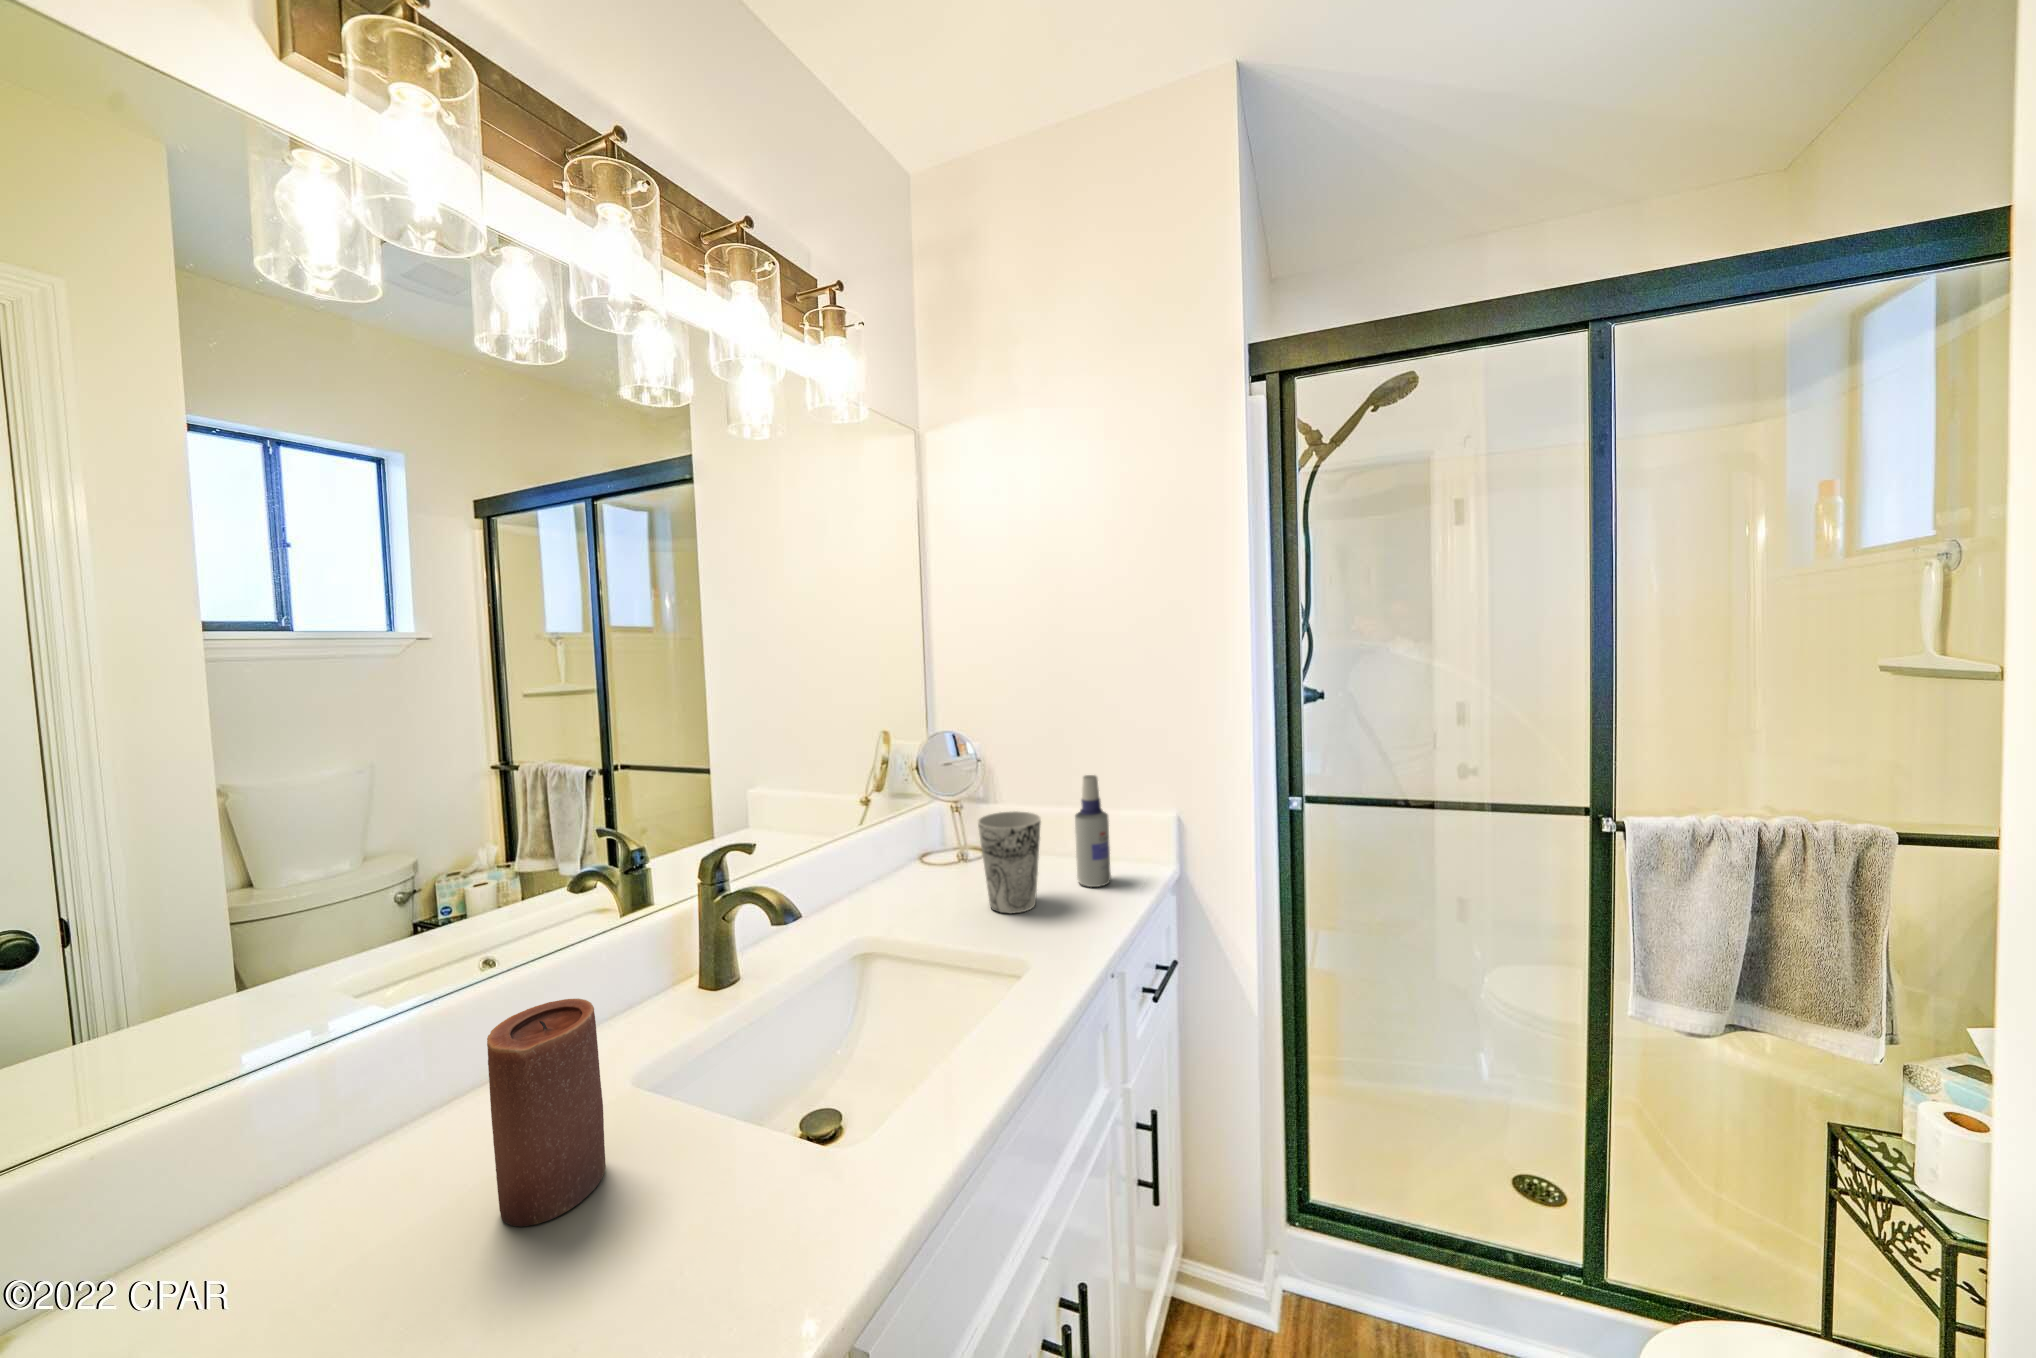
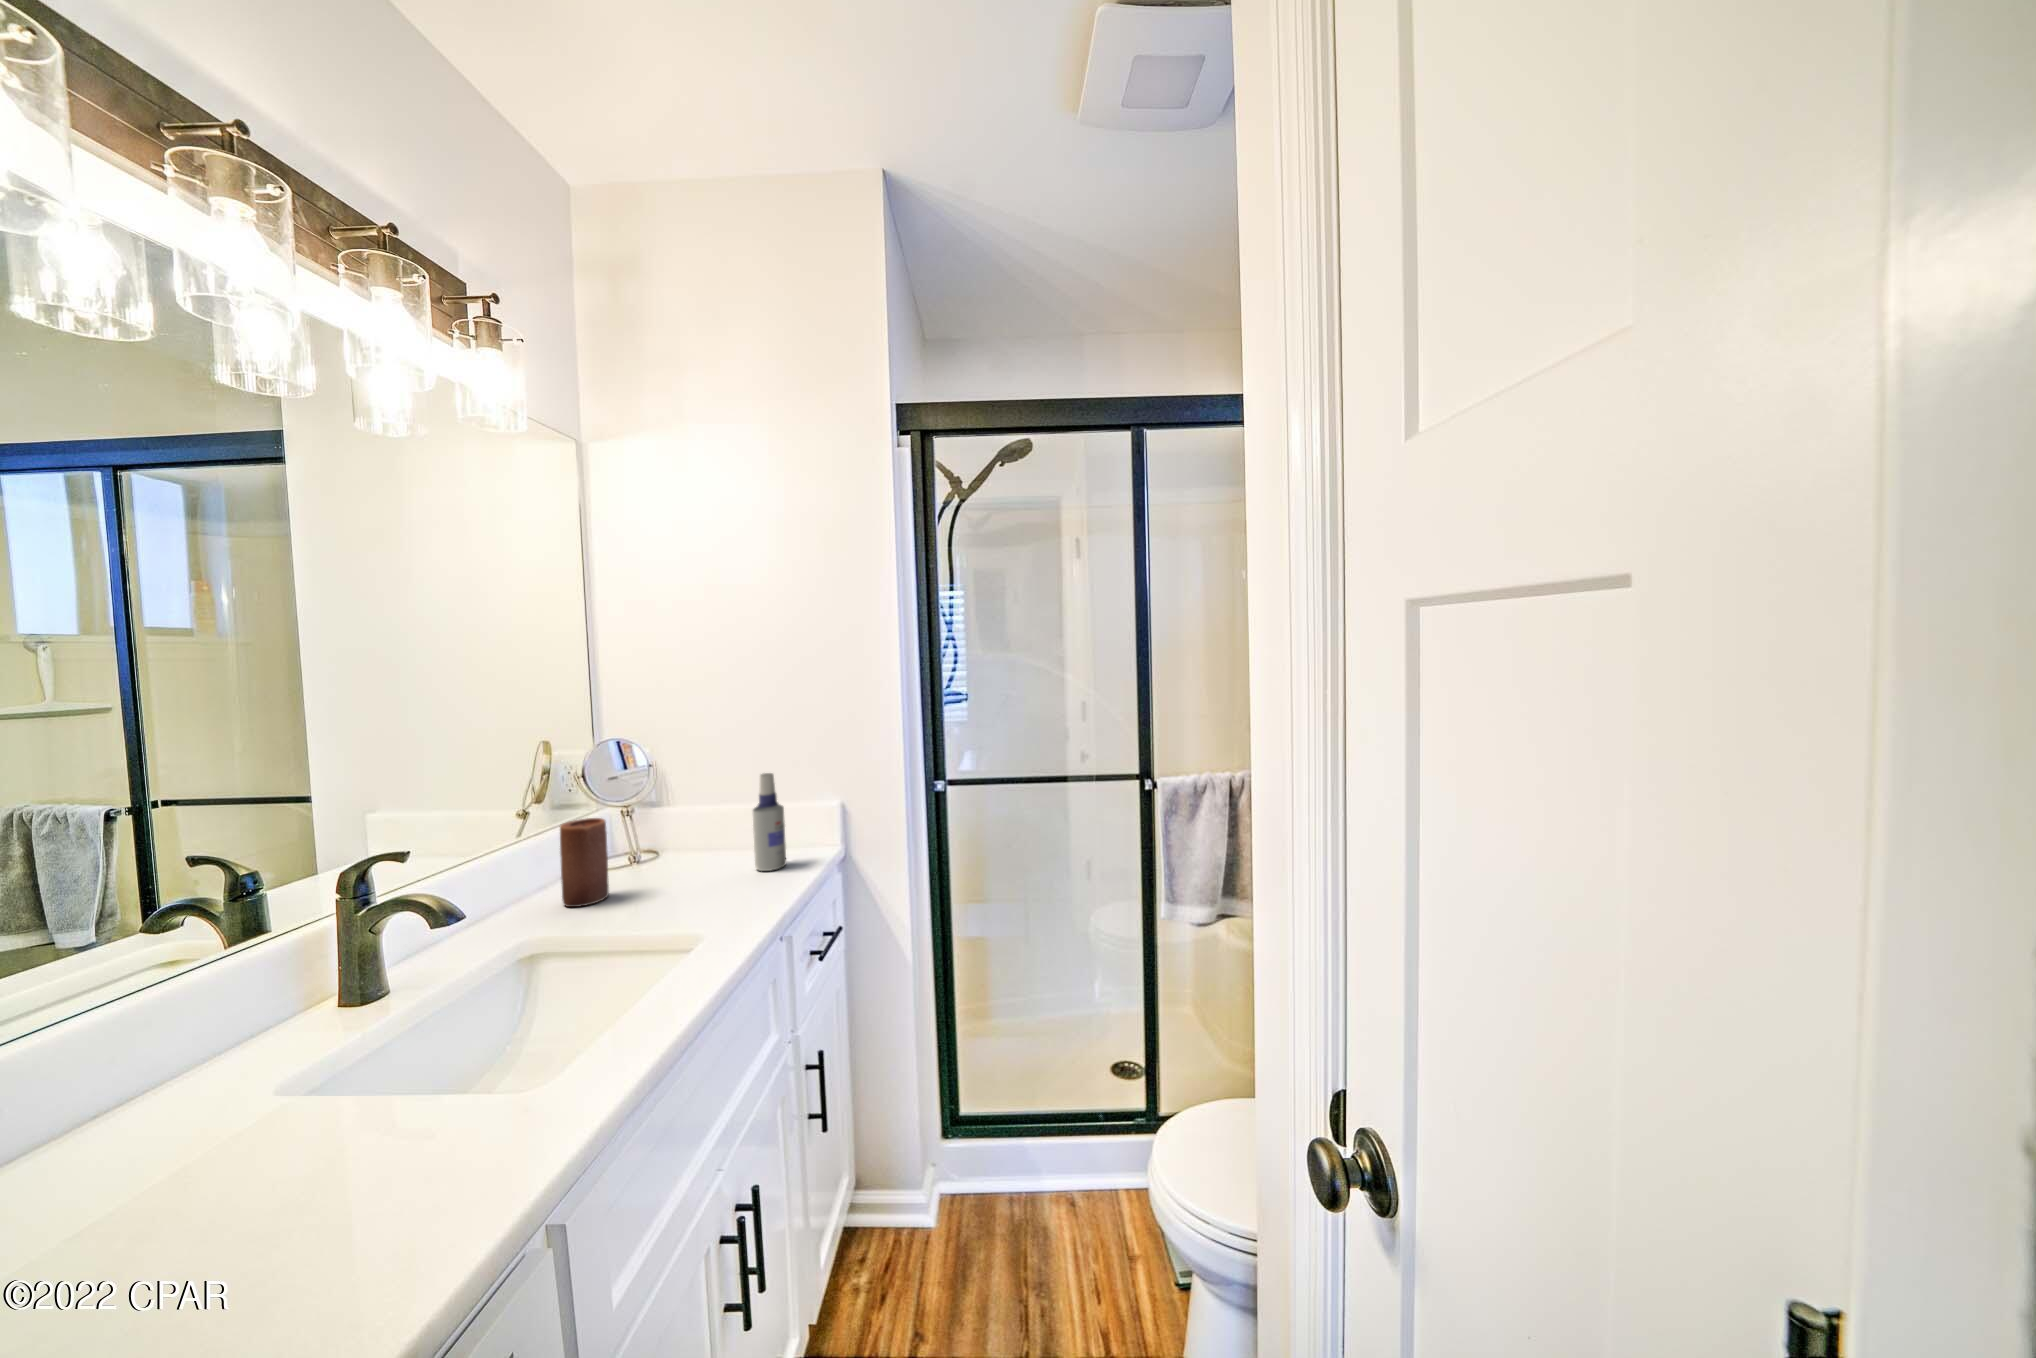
cup: present [978,811,1041,913] -> none [655,809,718,900]
candle: present [487,999,606,1226] -> present [560,818,609,907]

